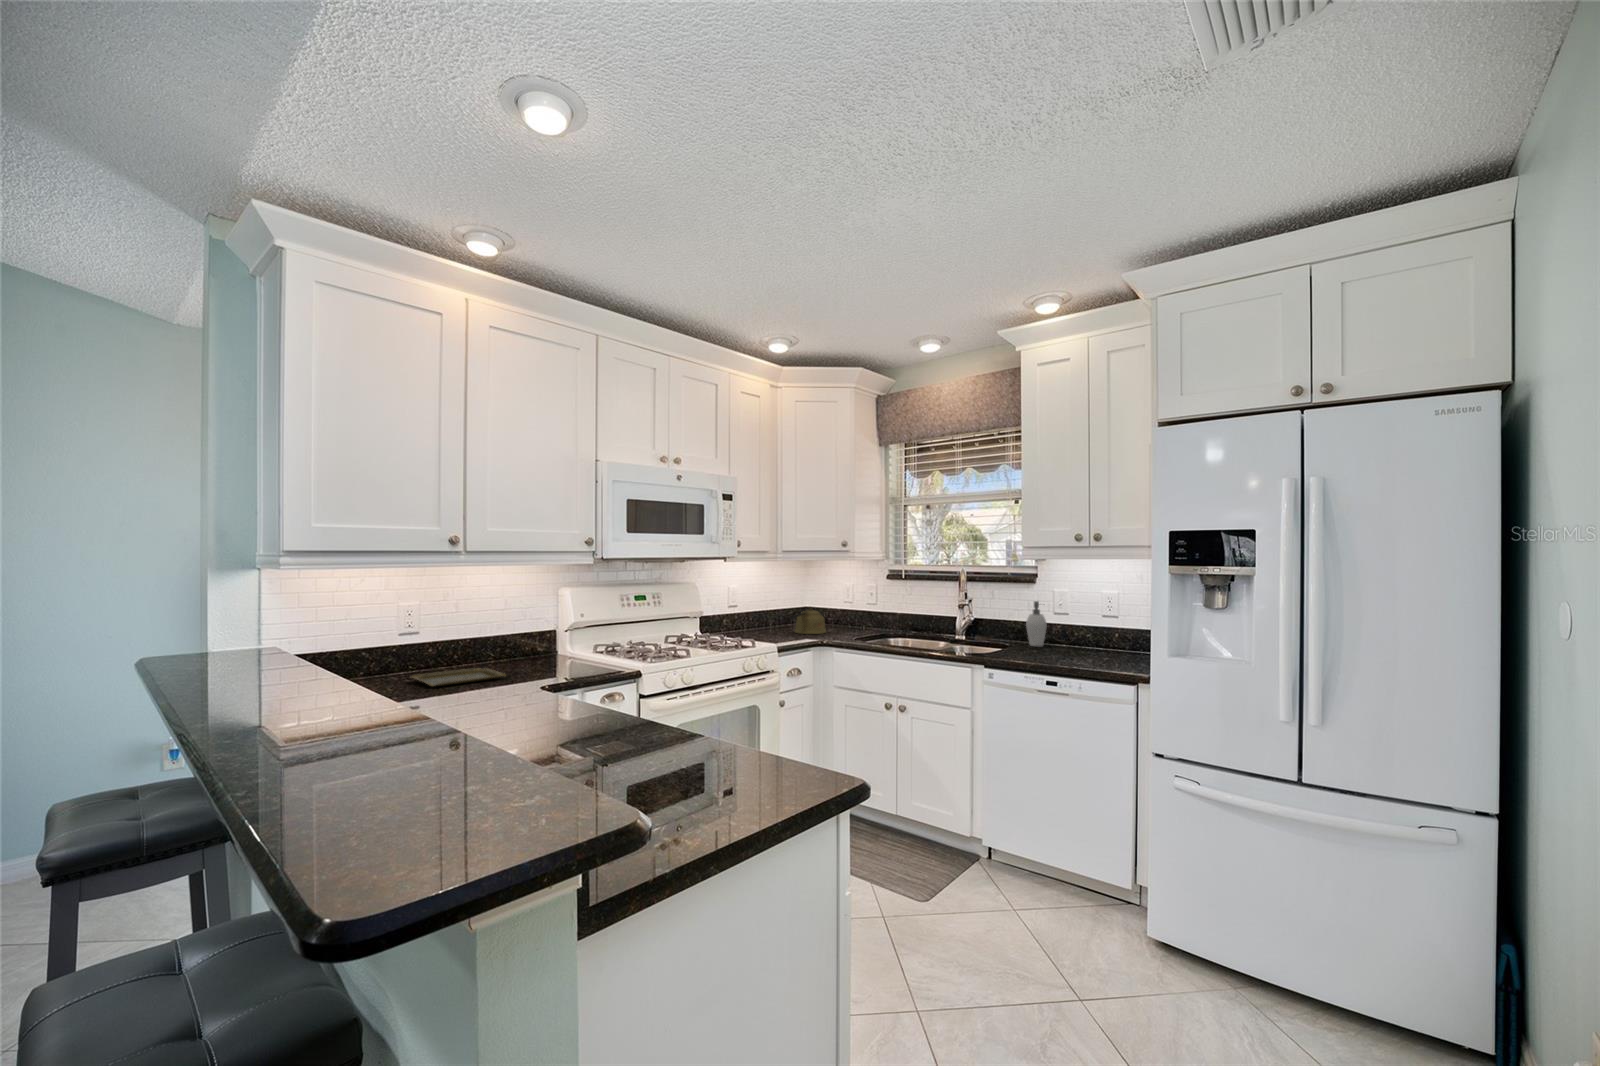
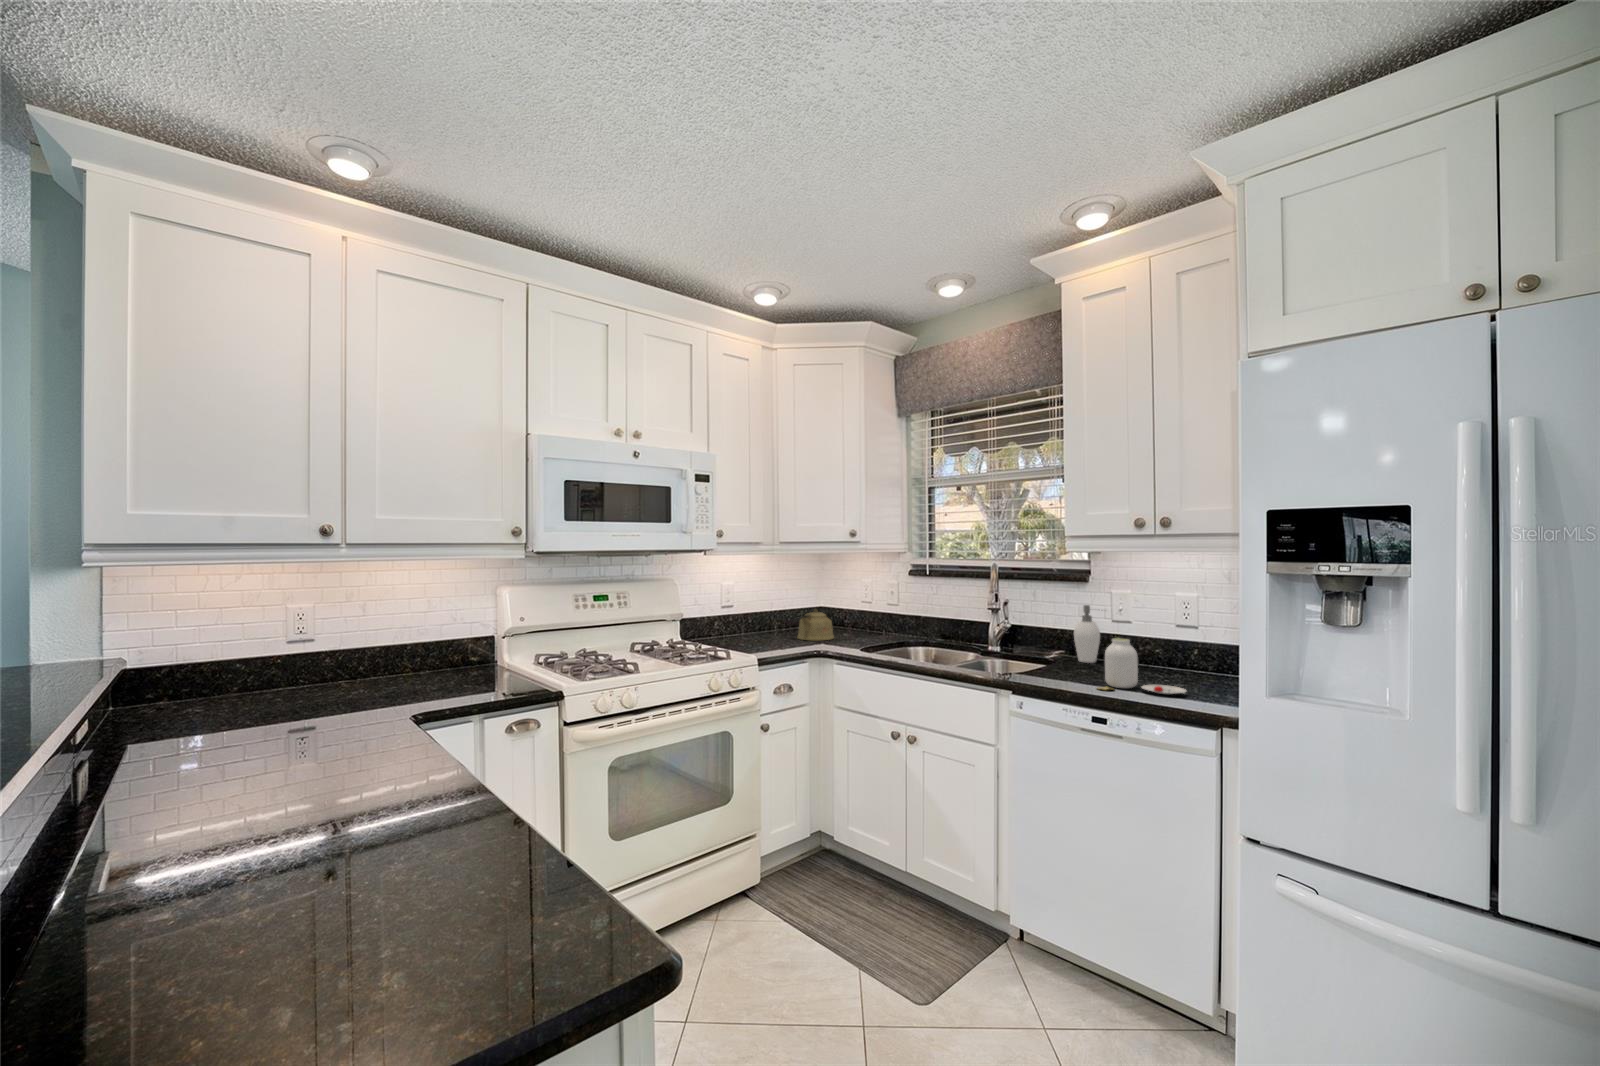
jar: none [1050,624,1114,664] -> present [1097,638,1186,694]
tray: present [412,668,506,686] -> none [277,684,398,711]

